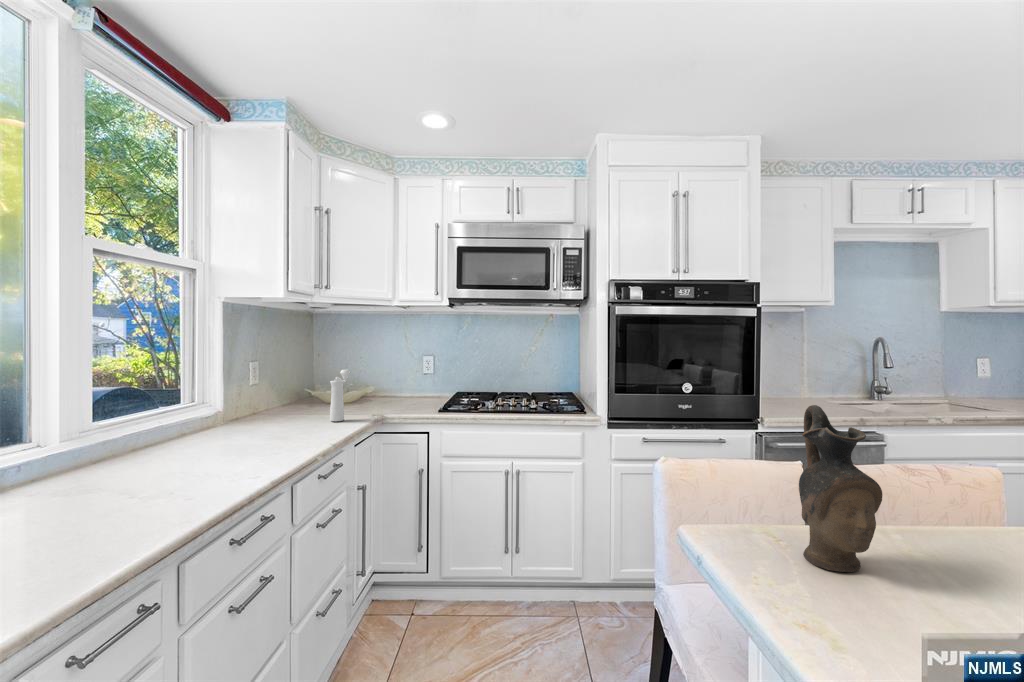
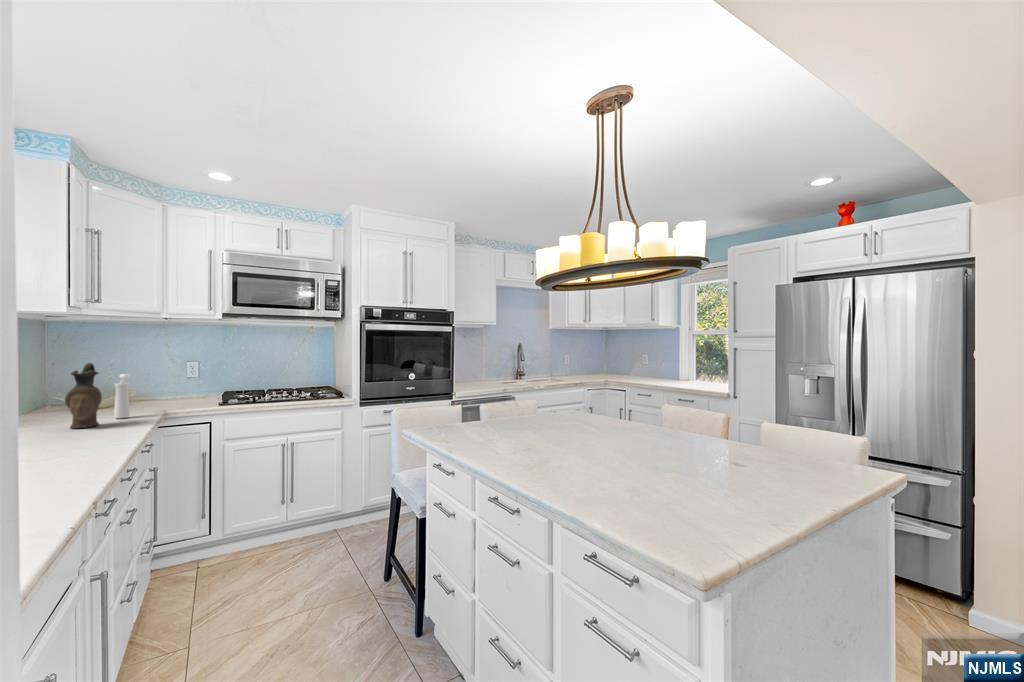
ceramic pitcher: present [799,405,882,572] -> present [65,363,102,428]

